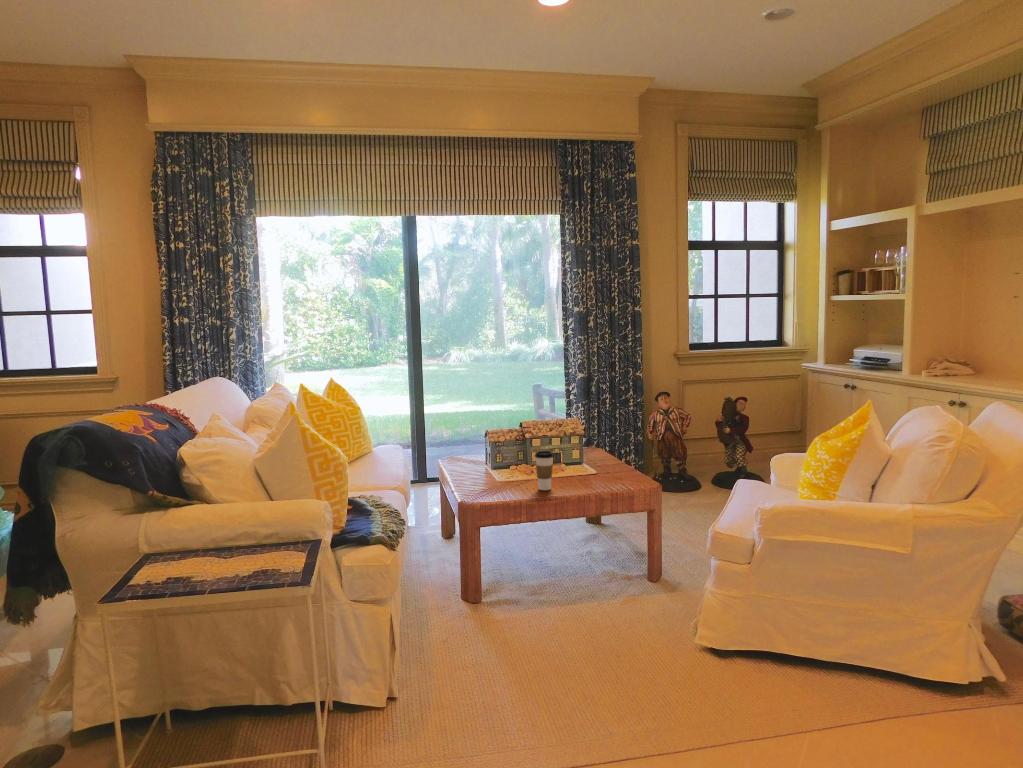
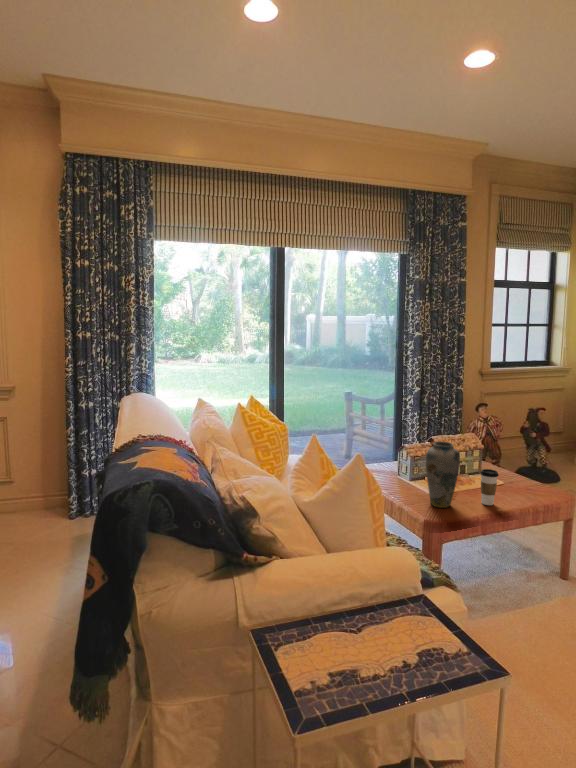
vase: none [472,420,507,492] -> present [426,441,460,508]

